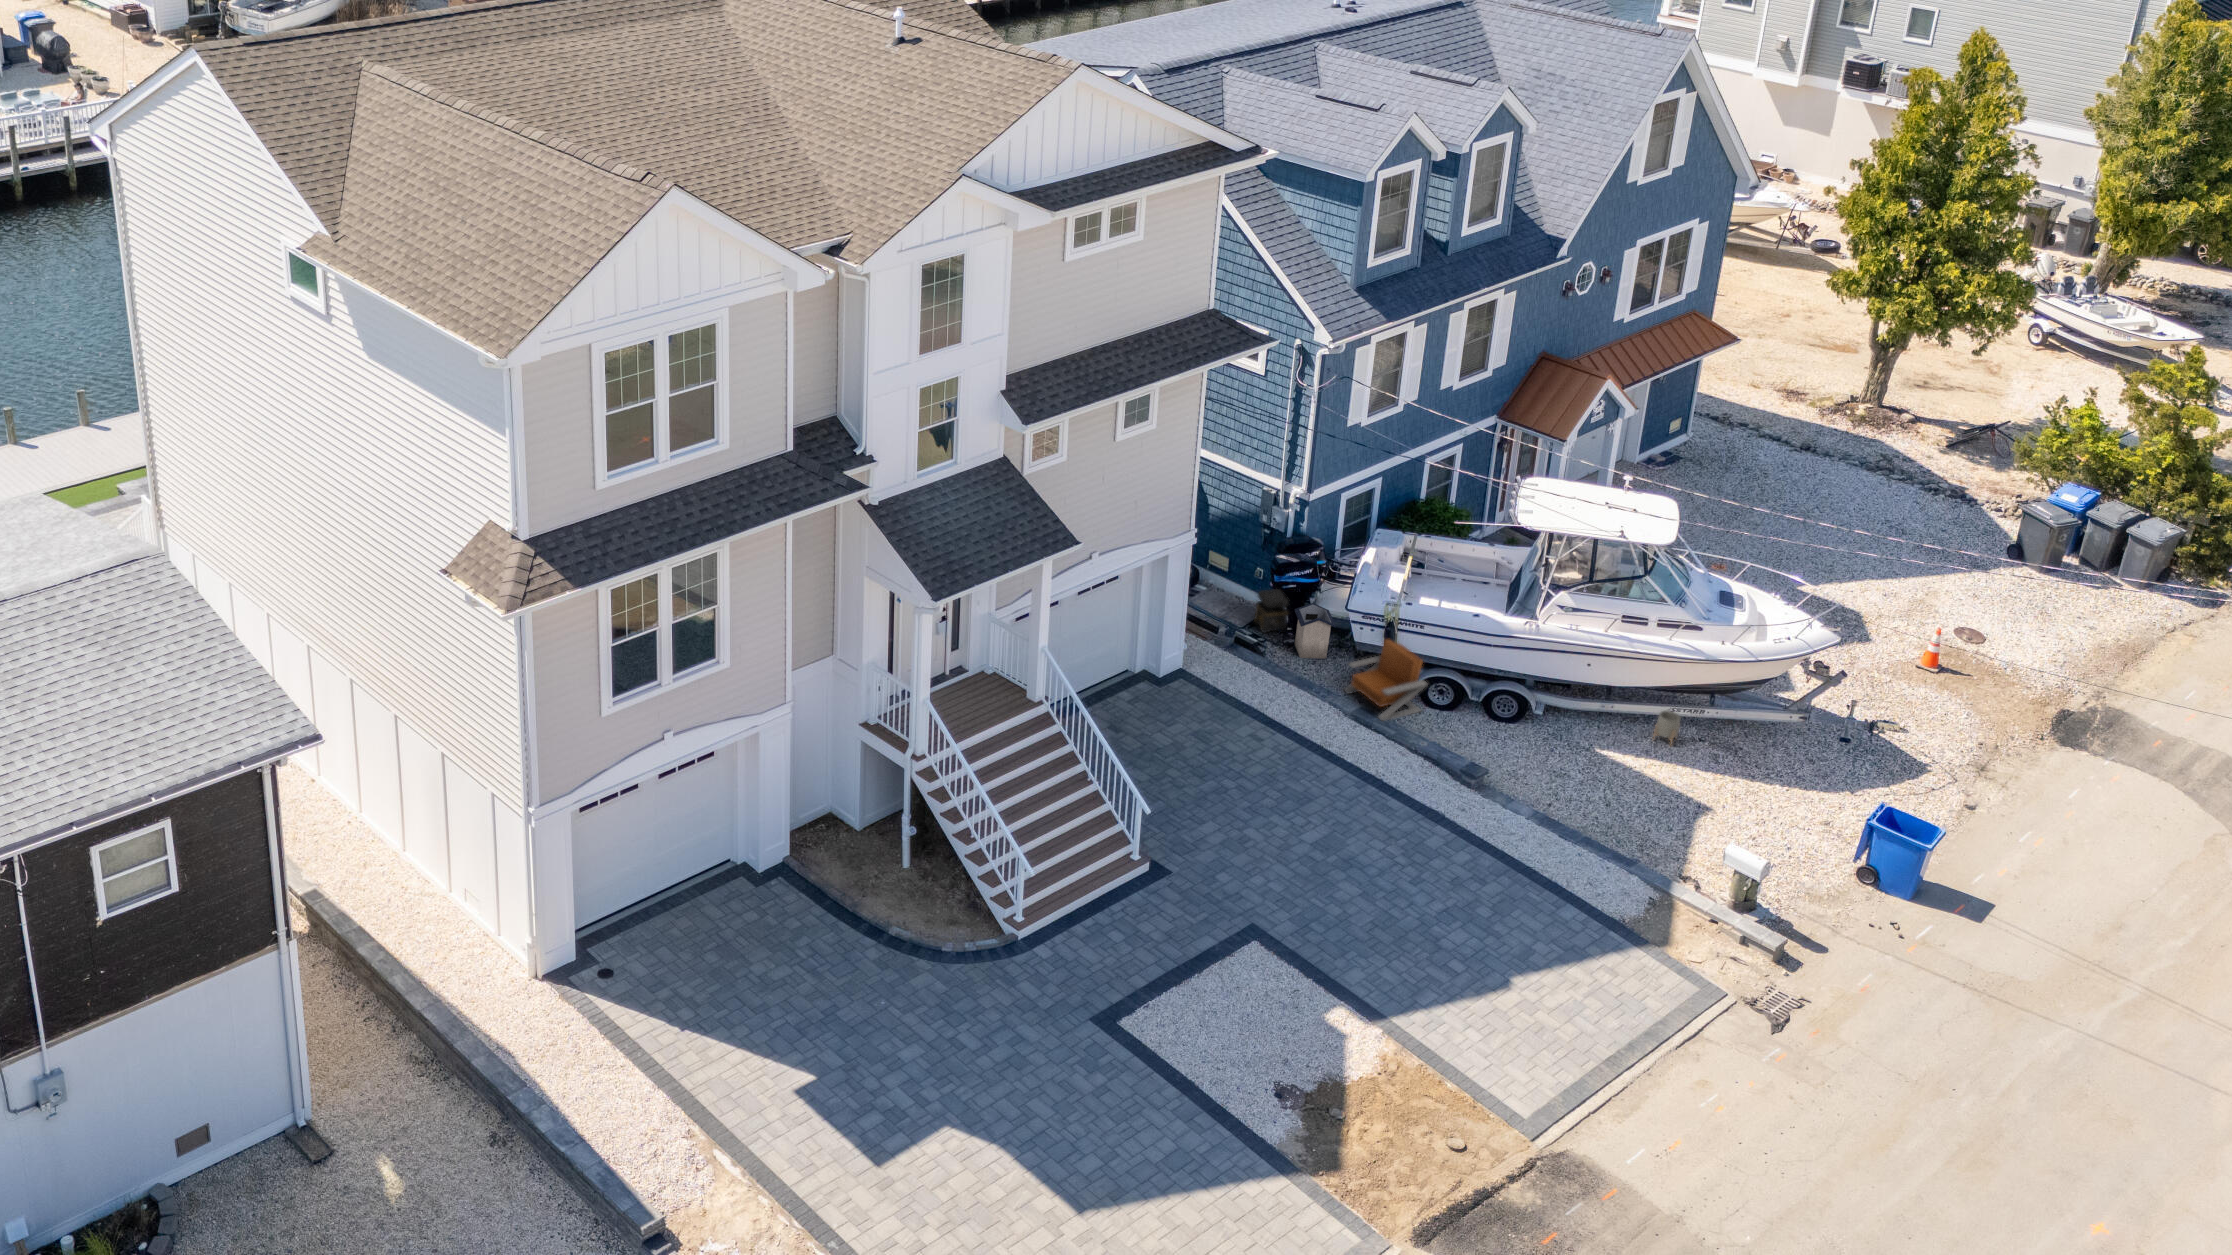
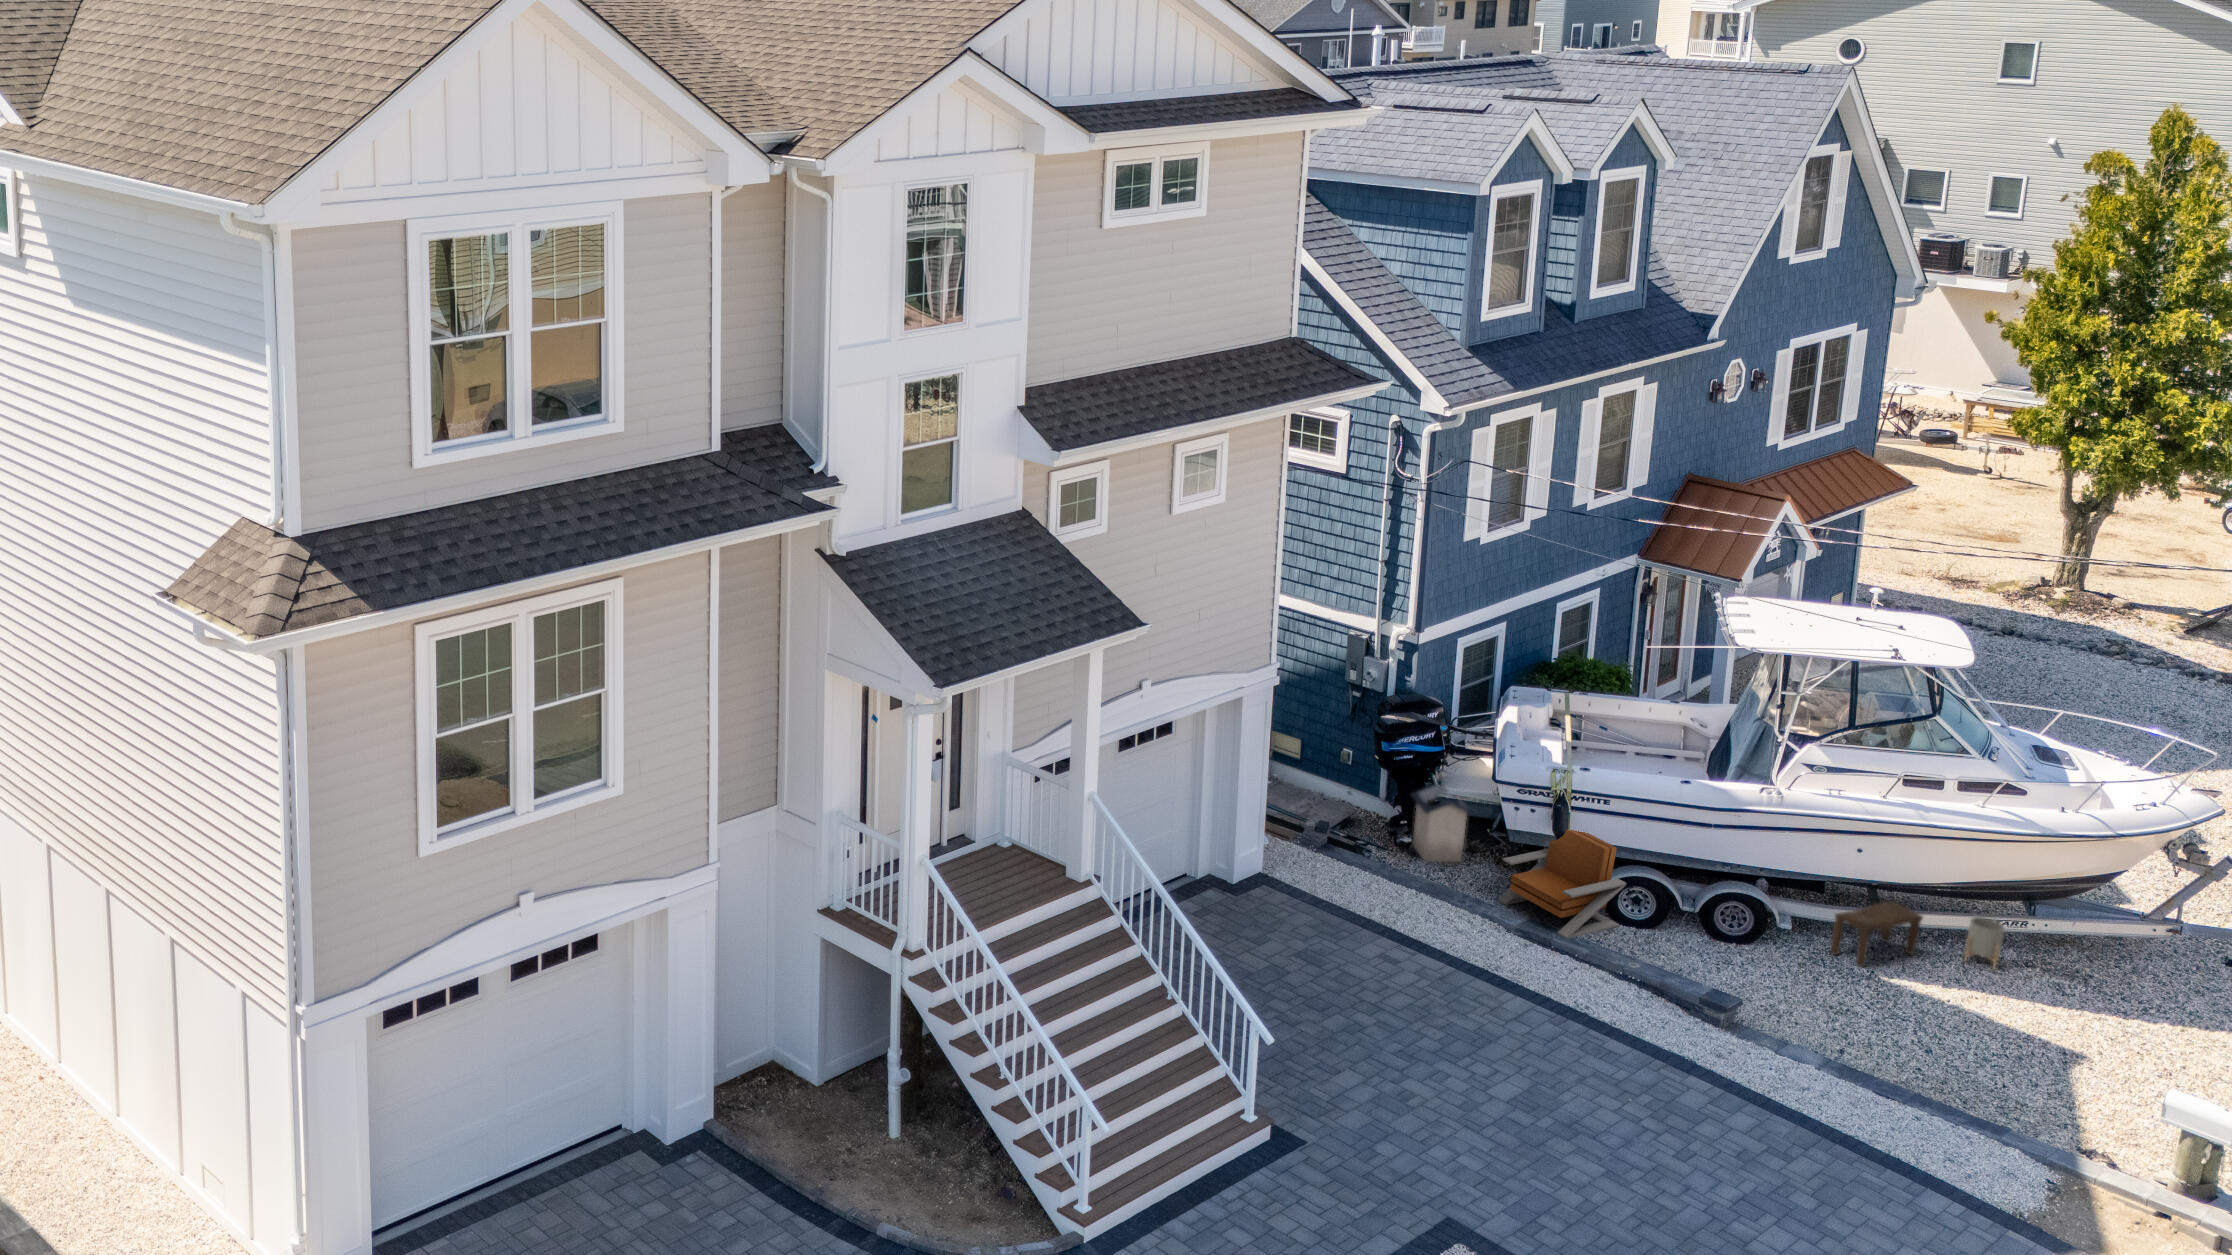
toolbox: present [1255,589,1288,633] -> none [1349,771,1400,832]
bench: none [1562,698,1627,745] -> present [1830,901,1923,967]

